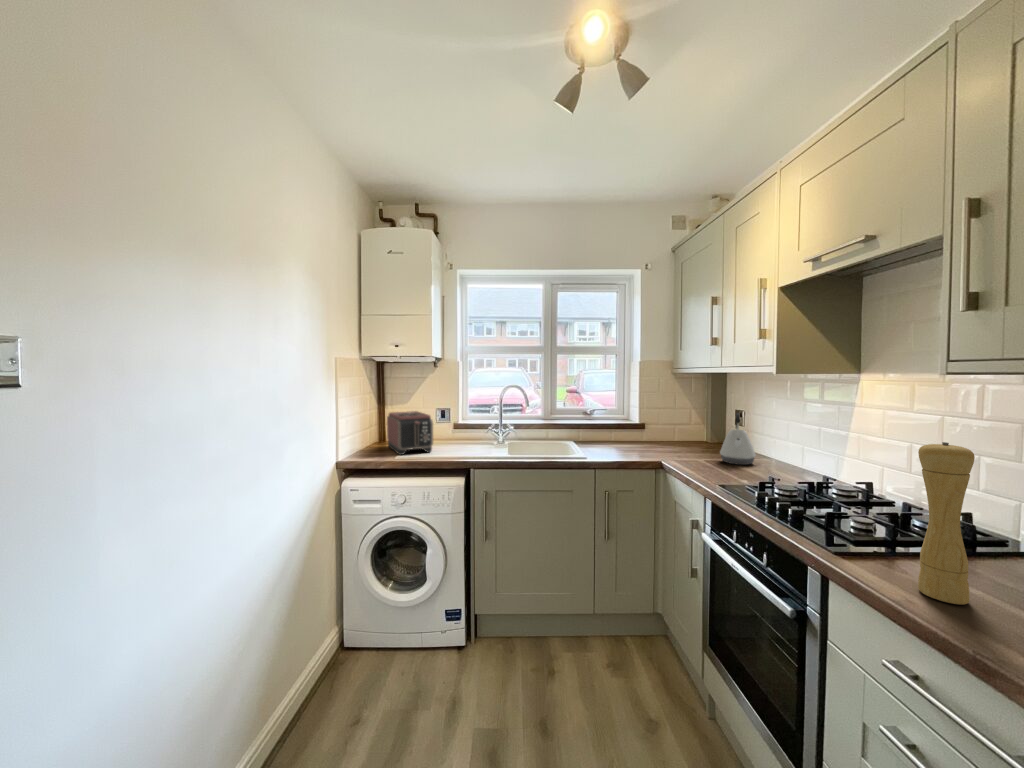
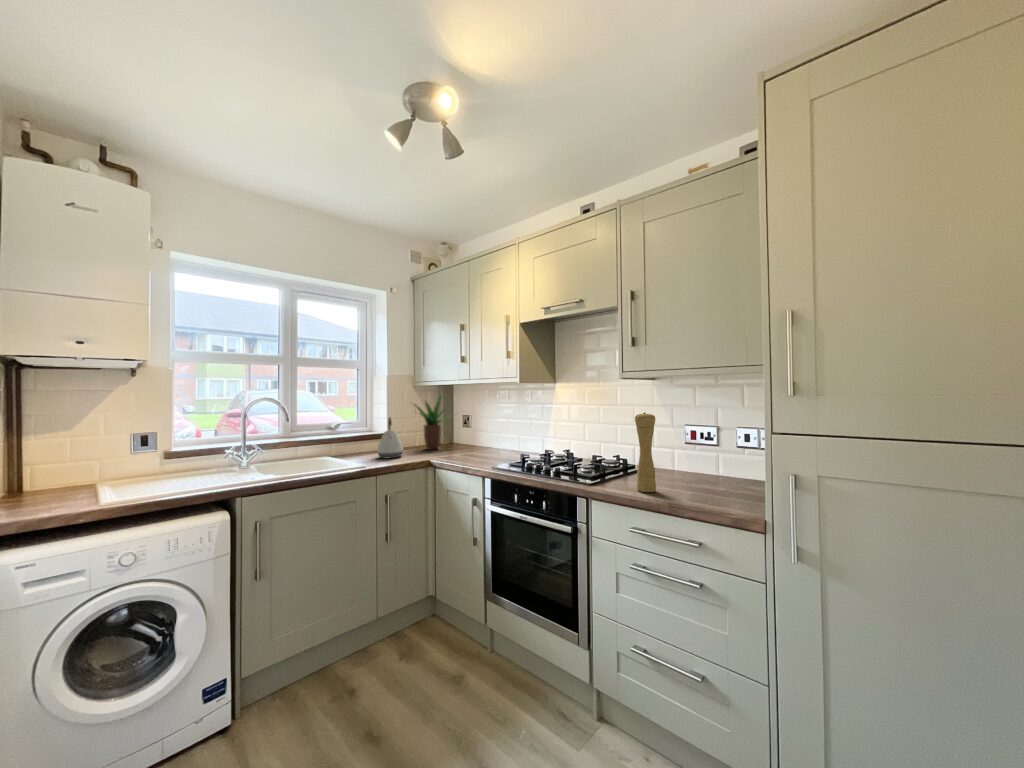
potted plant: none [665,383,723,448] -> present [414,396,449,449]
toaster: present [387,411,433,455] -> none [56,439,164,501]
kettle: present [720,413,756,465] -> present [377,418,403,458]

